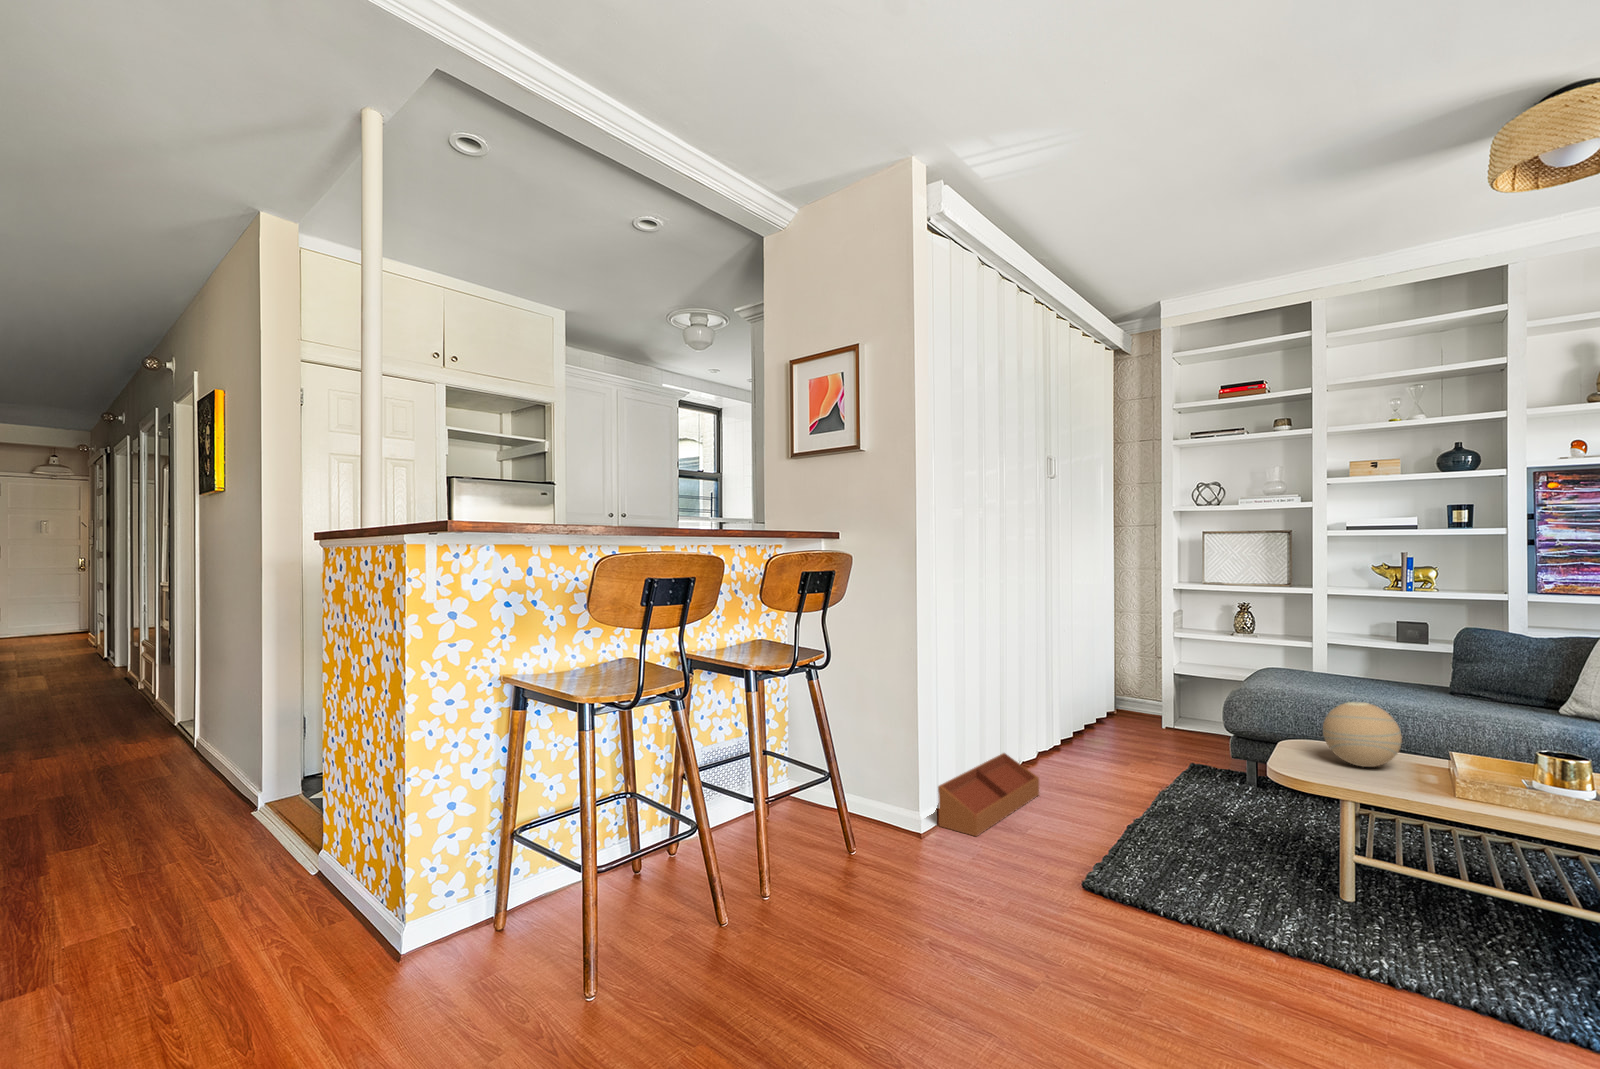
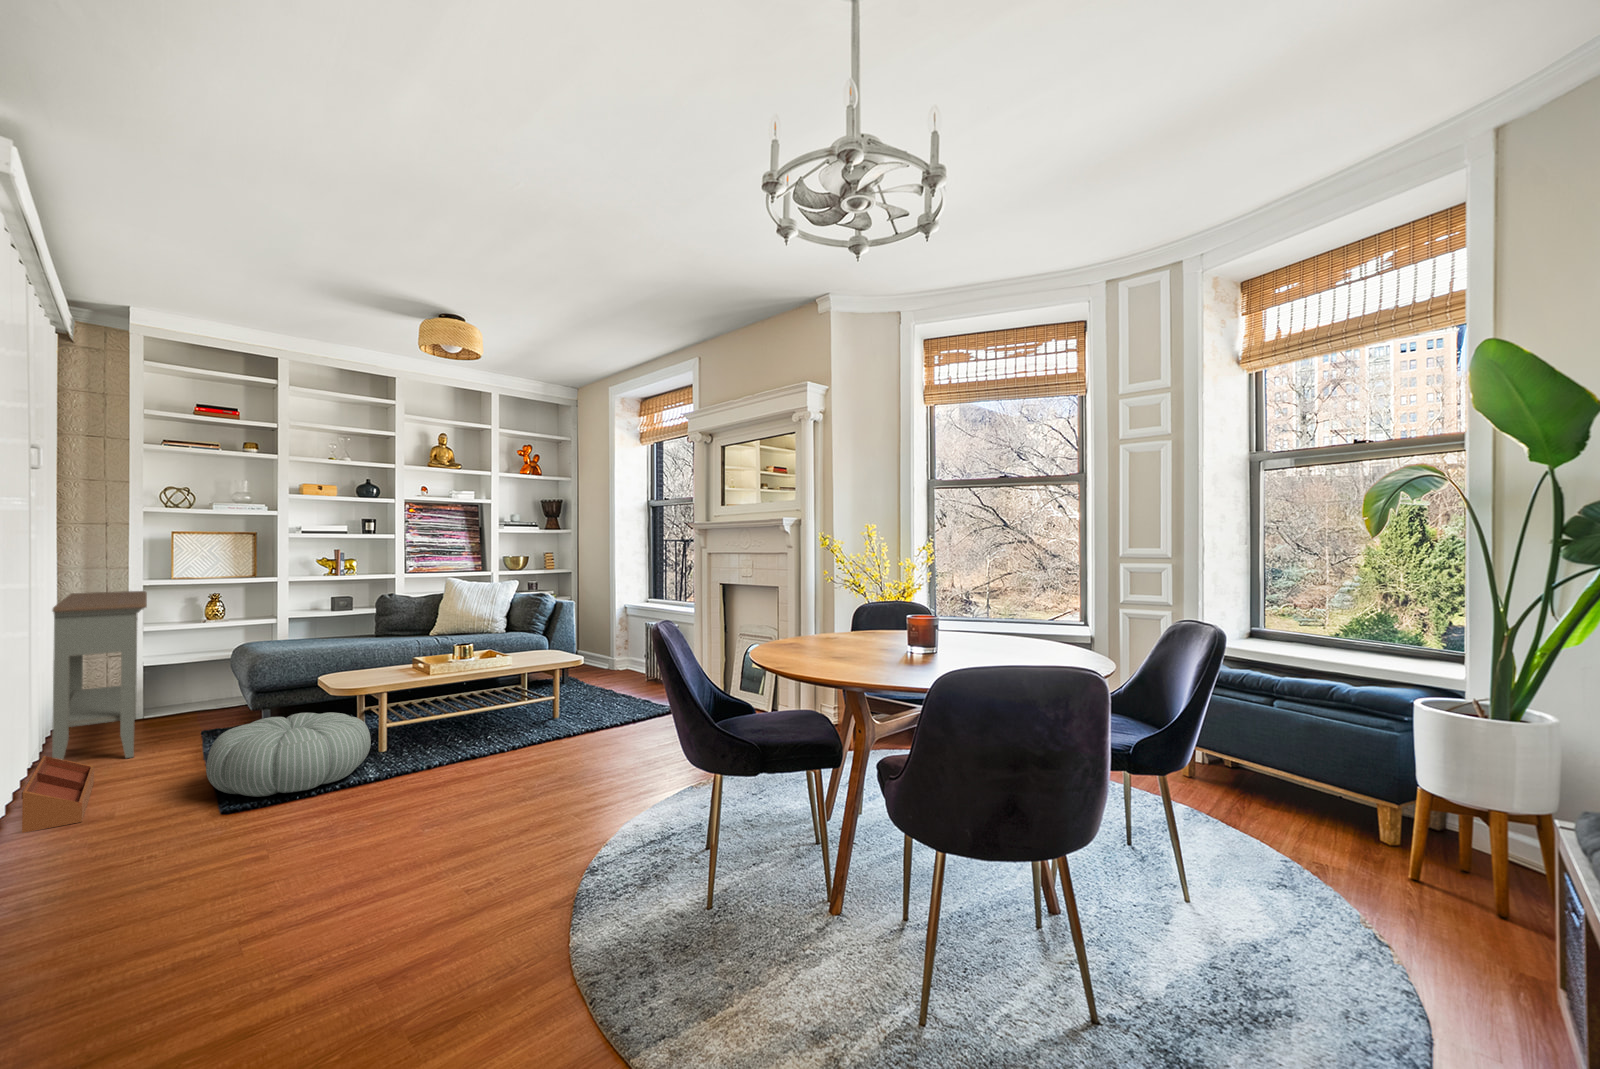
console table: none [1032,594,1164,779] -> present [52,591,147,759]
decorative orb: present [1323,702,1402,767] -> none [354,640,398,677]
pouf: none [1075,782,1300,922] -> present [206,713,371,797]

